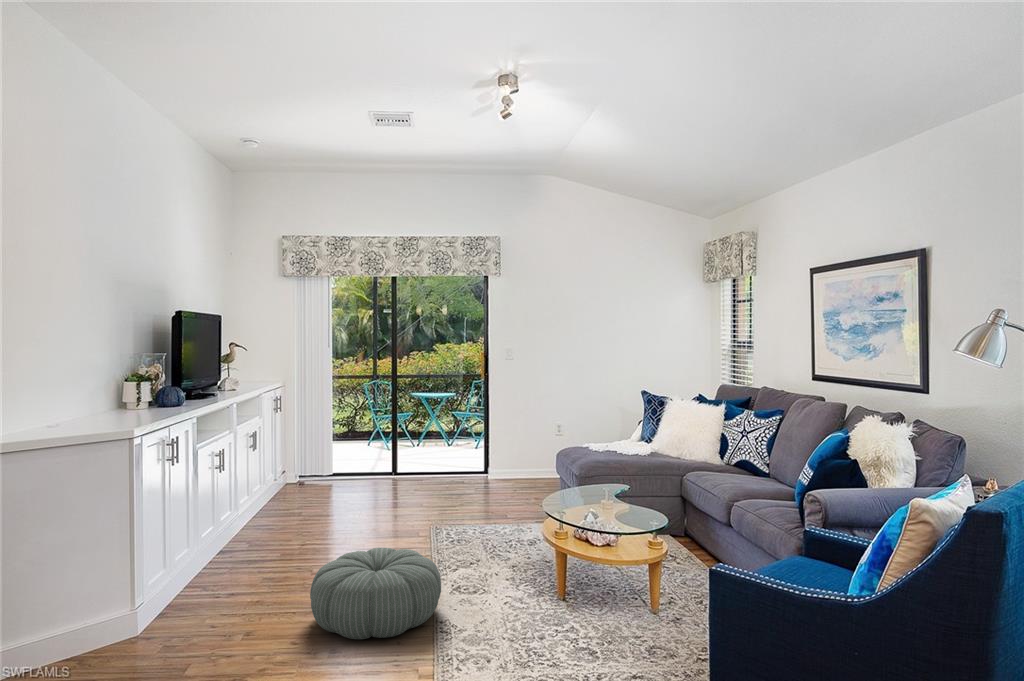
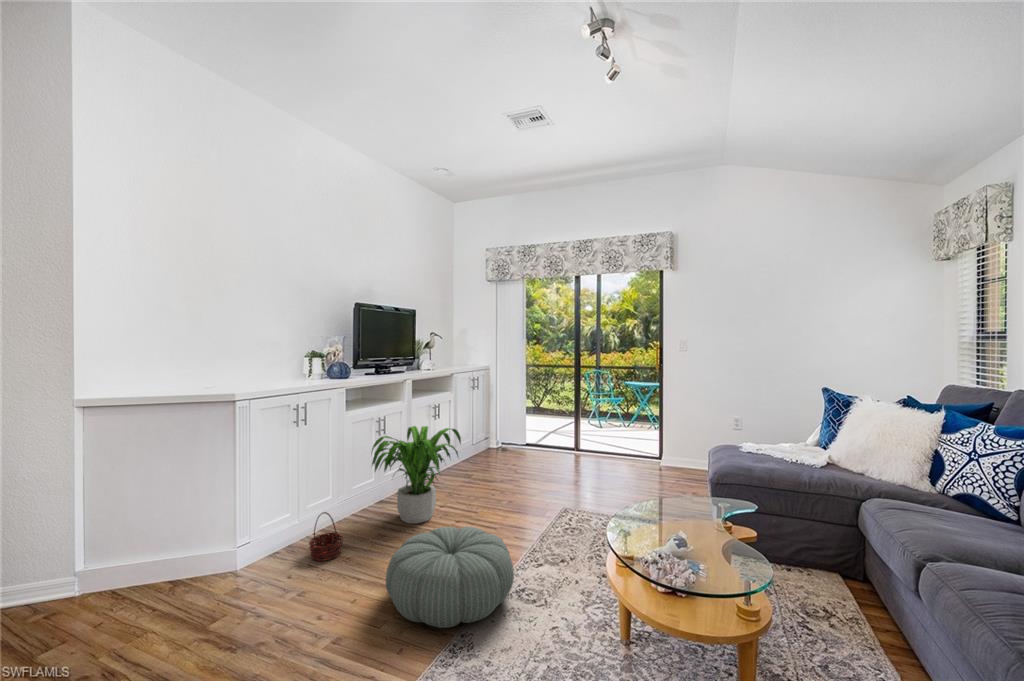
potted plant: none [206,455,320,572] -> present [371,426,461,523]
basket: none [162,565,207,625] -> present [309,512,343,561]

